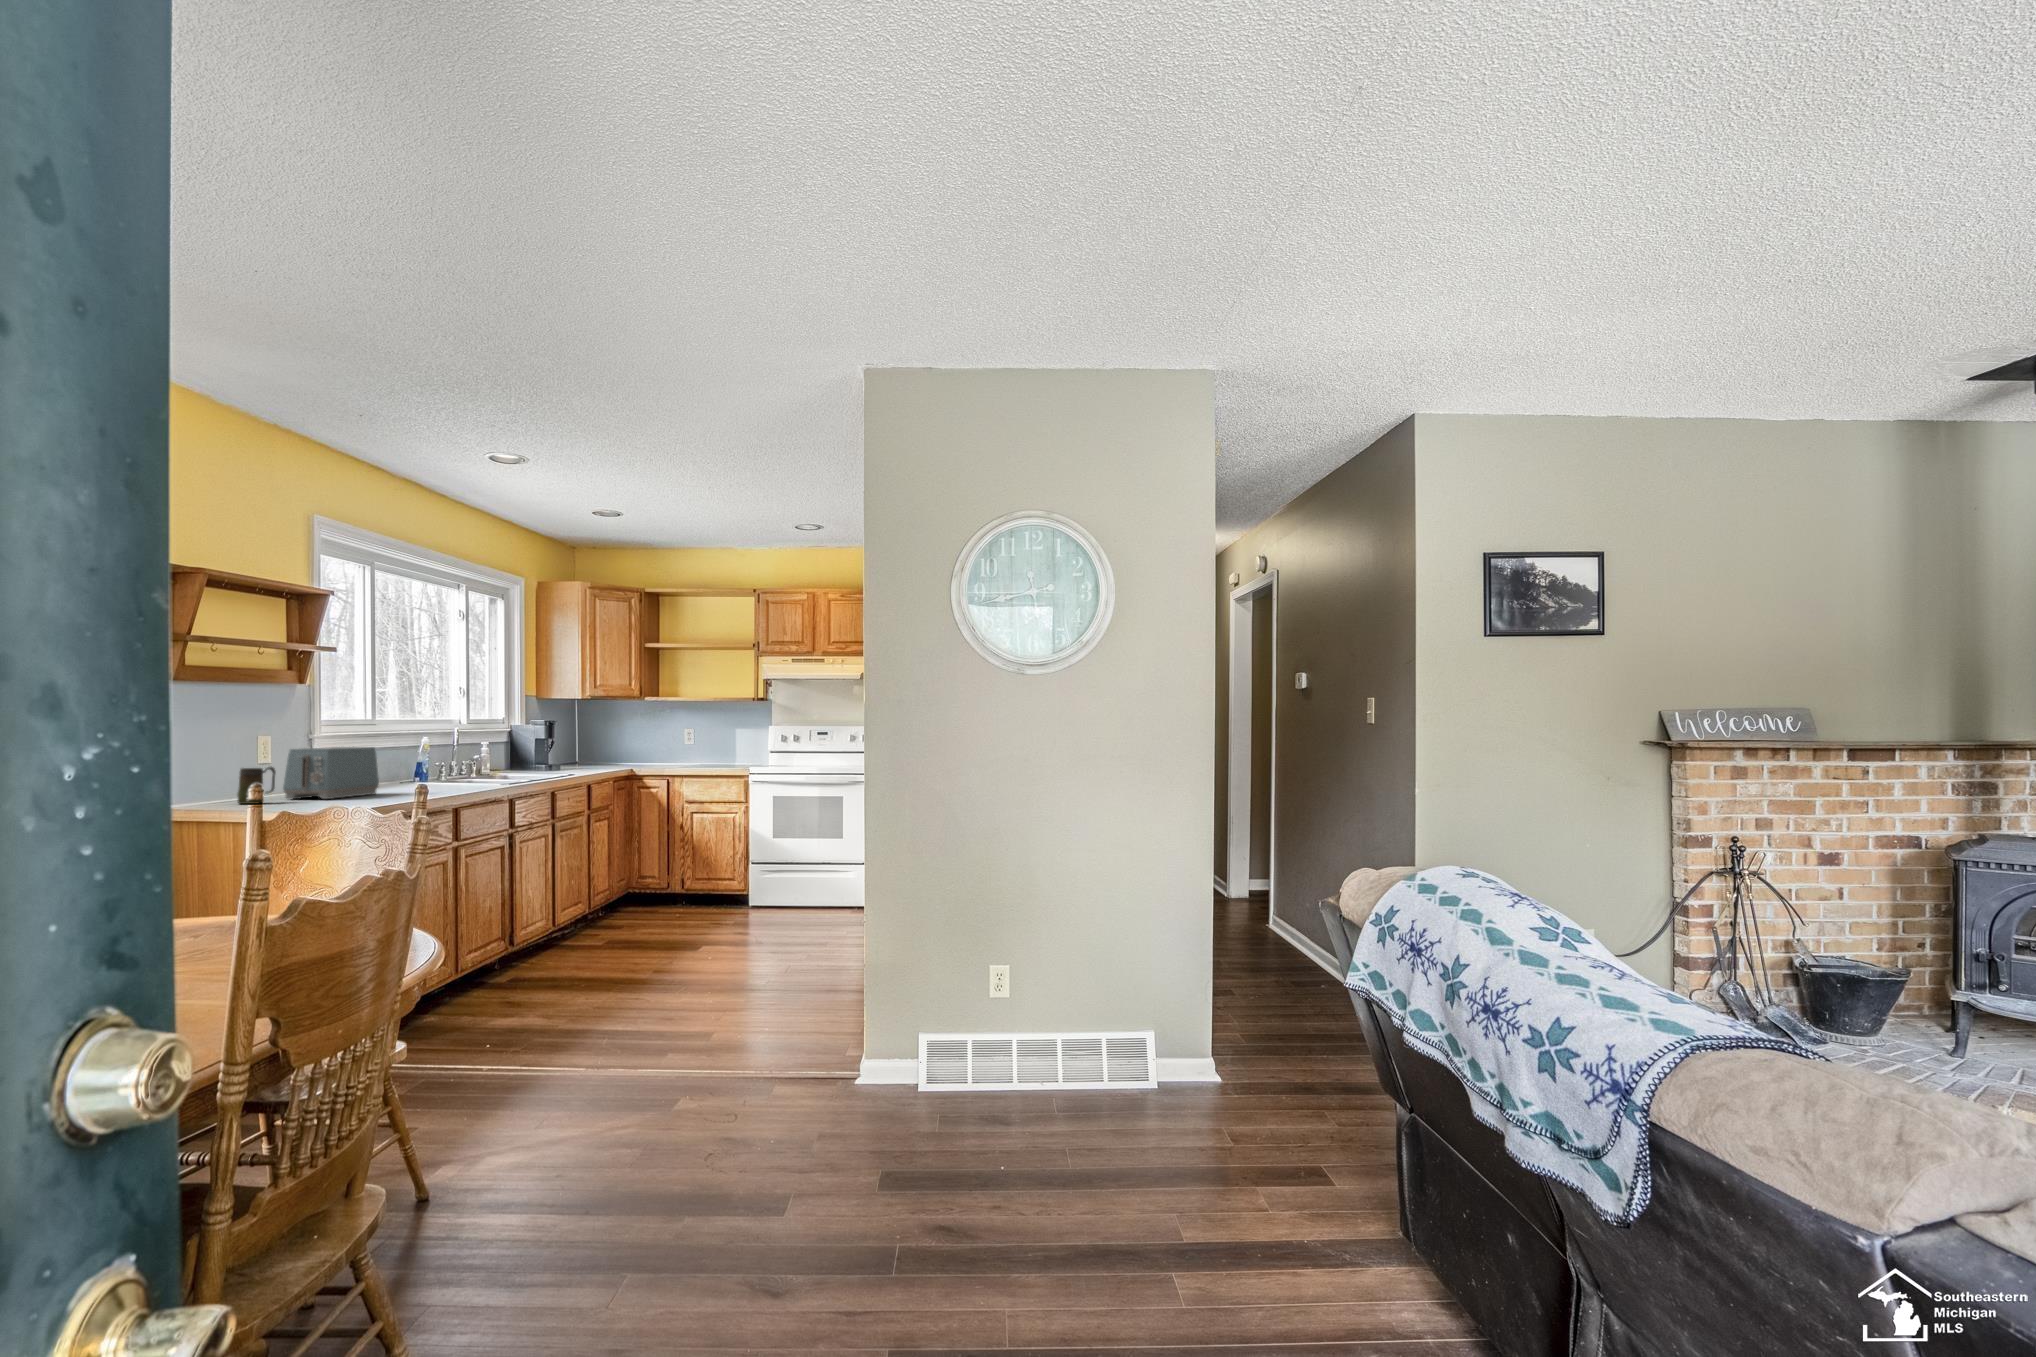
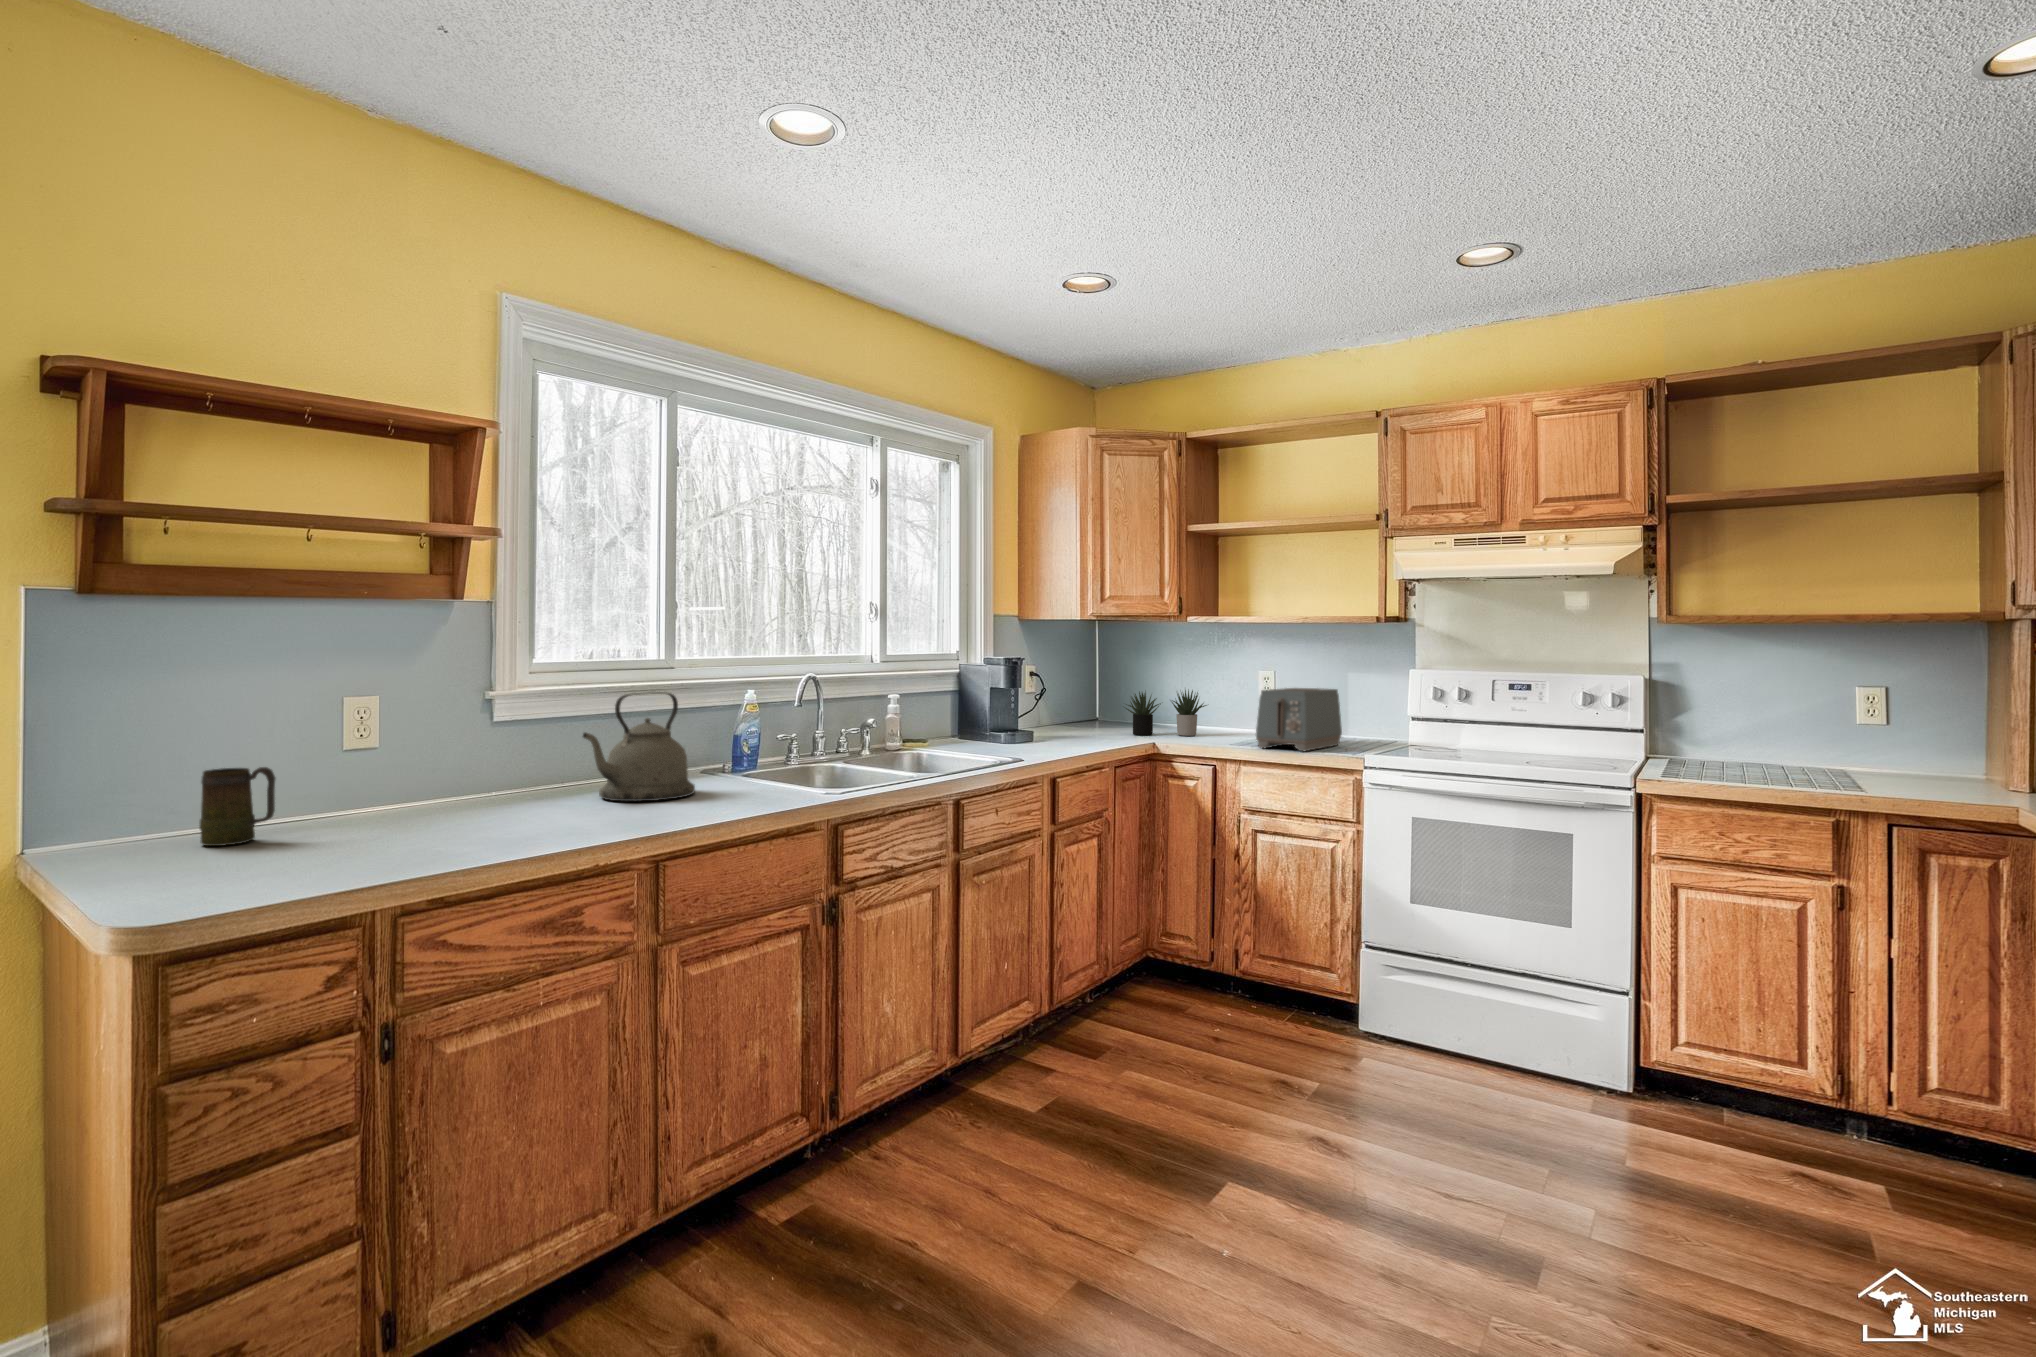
kettle: none [377,735,432,790] -> present [583,693,695,801]
succulent plant: none [604,737,660,766] -> present [1126,690,1207,736]
toaster: present [283,747,379,799] -> present [1256,688,1342,751]

